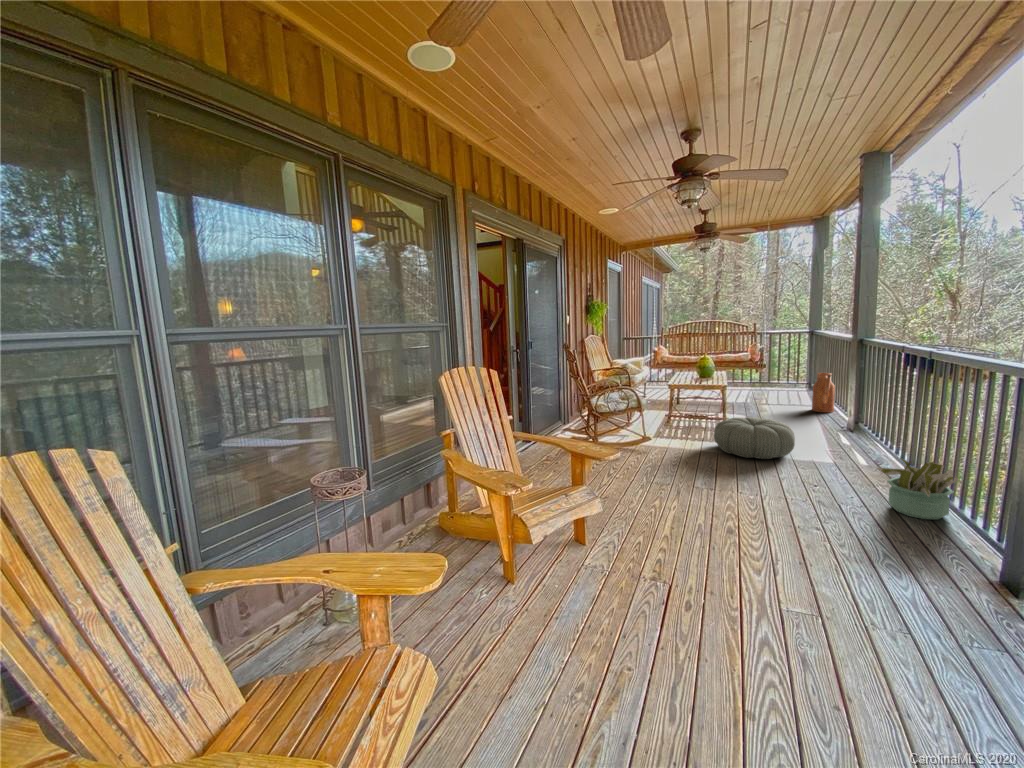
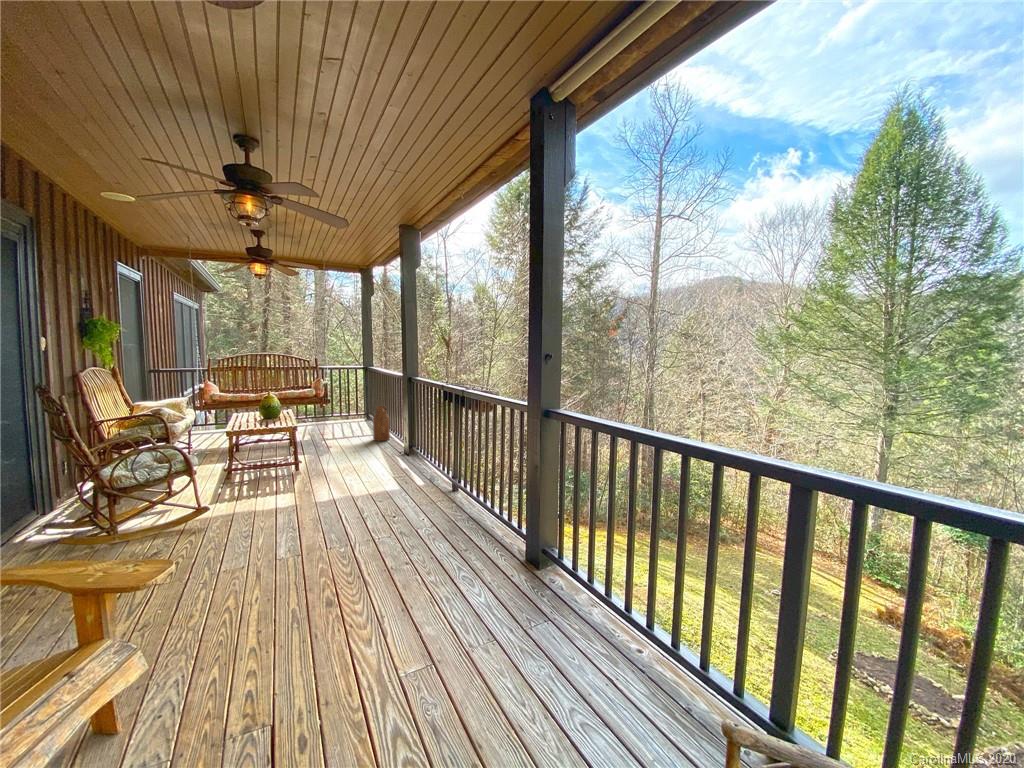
pouf: present [714,417,795,459] -> none [291,457,371,503]
decorative plant: present [877,459,958,520] -> none [437,474,486,523]

